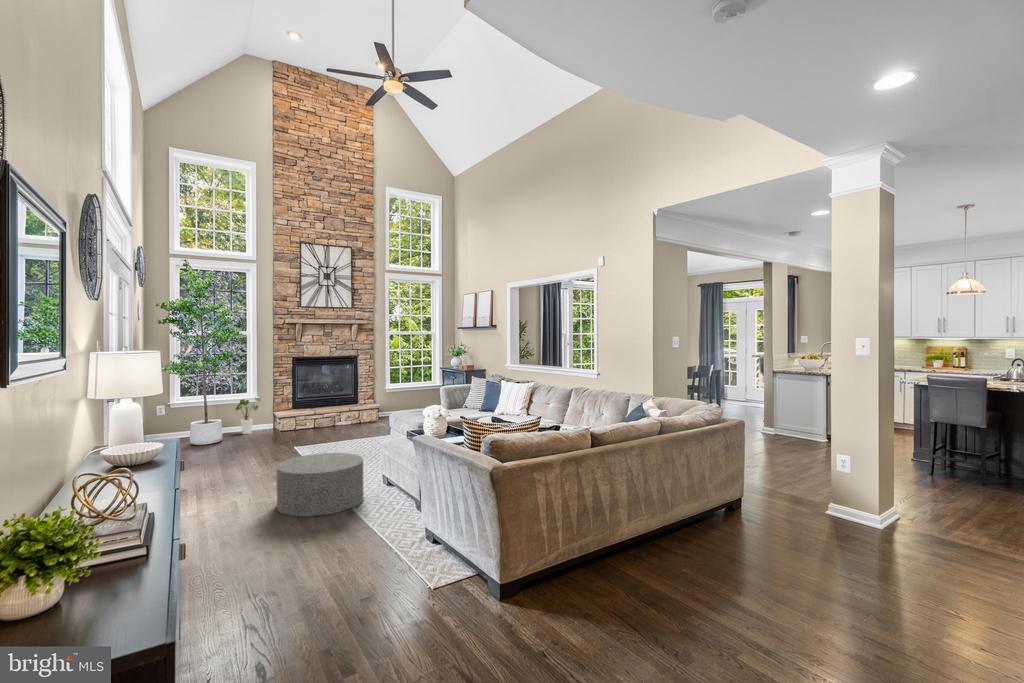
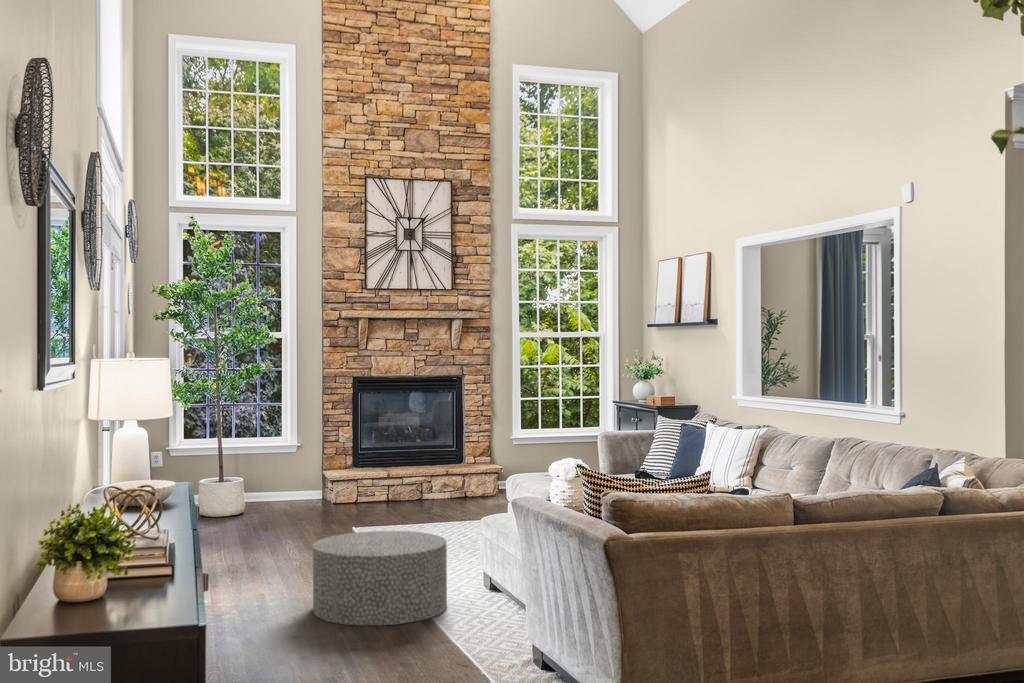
house plant: present [236,398,261,434] -> none [263,444,303,507]

